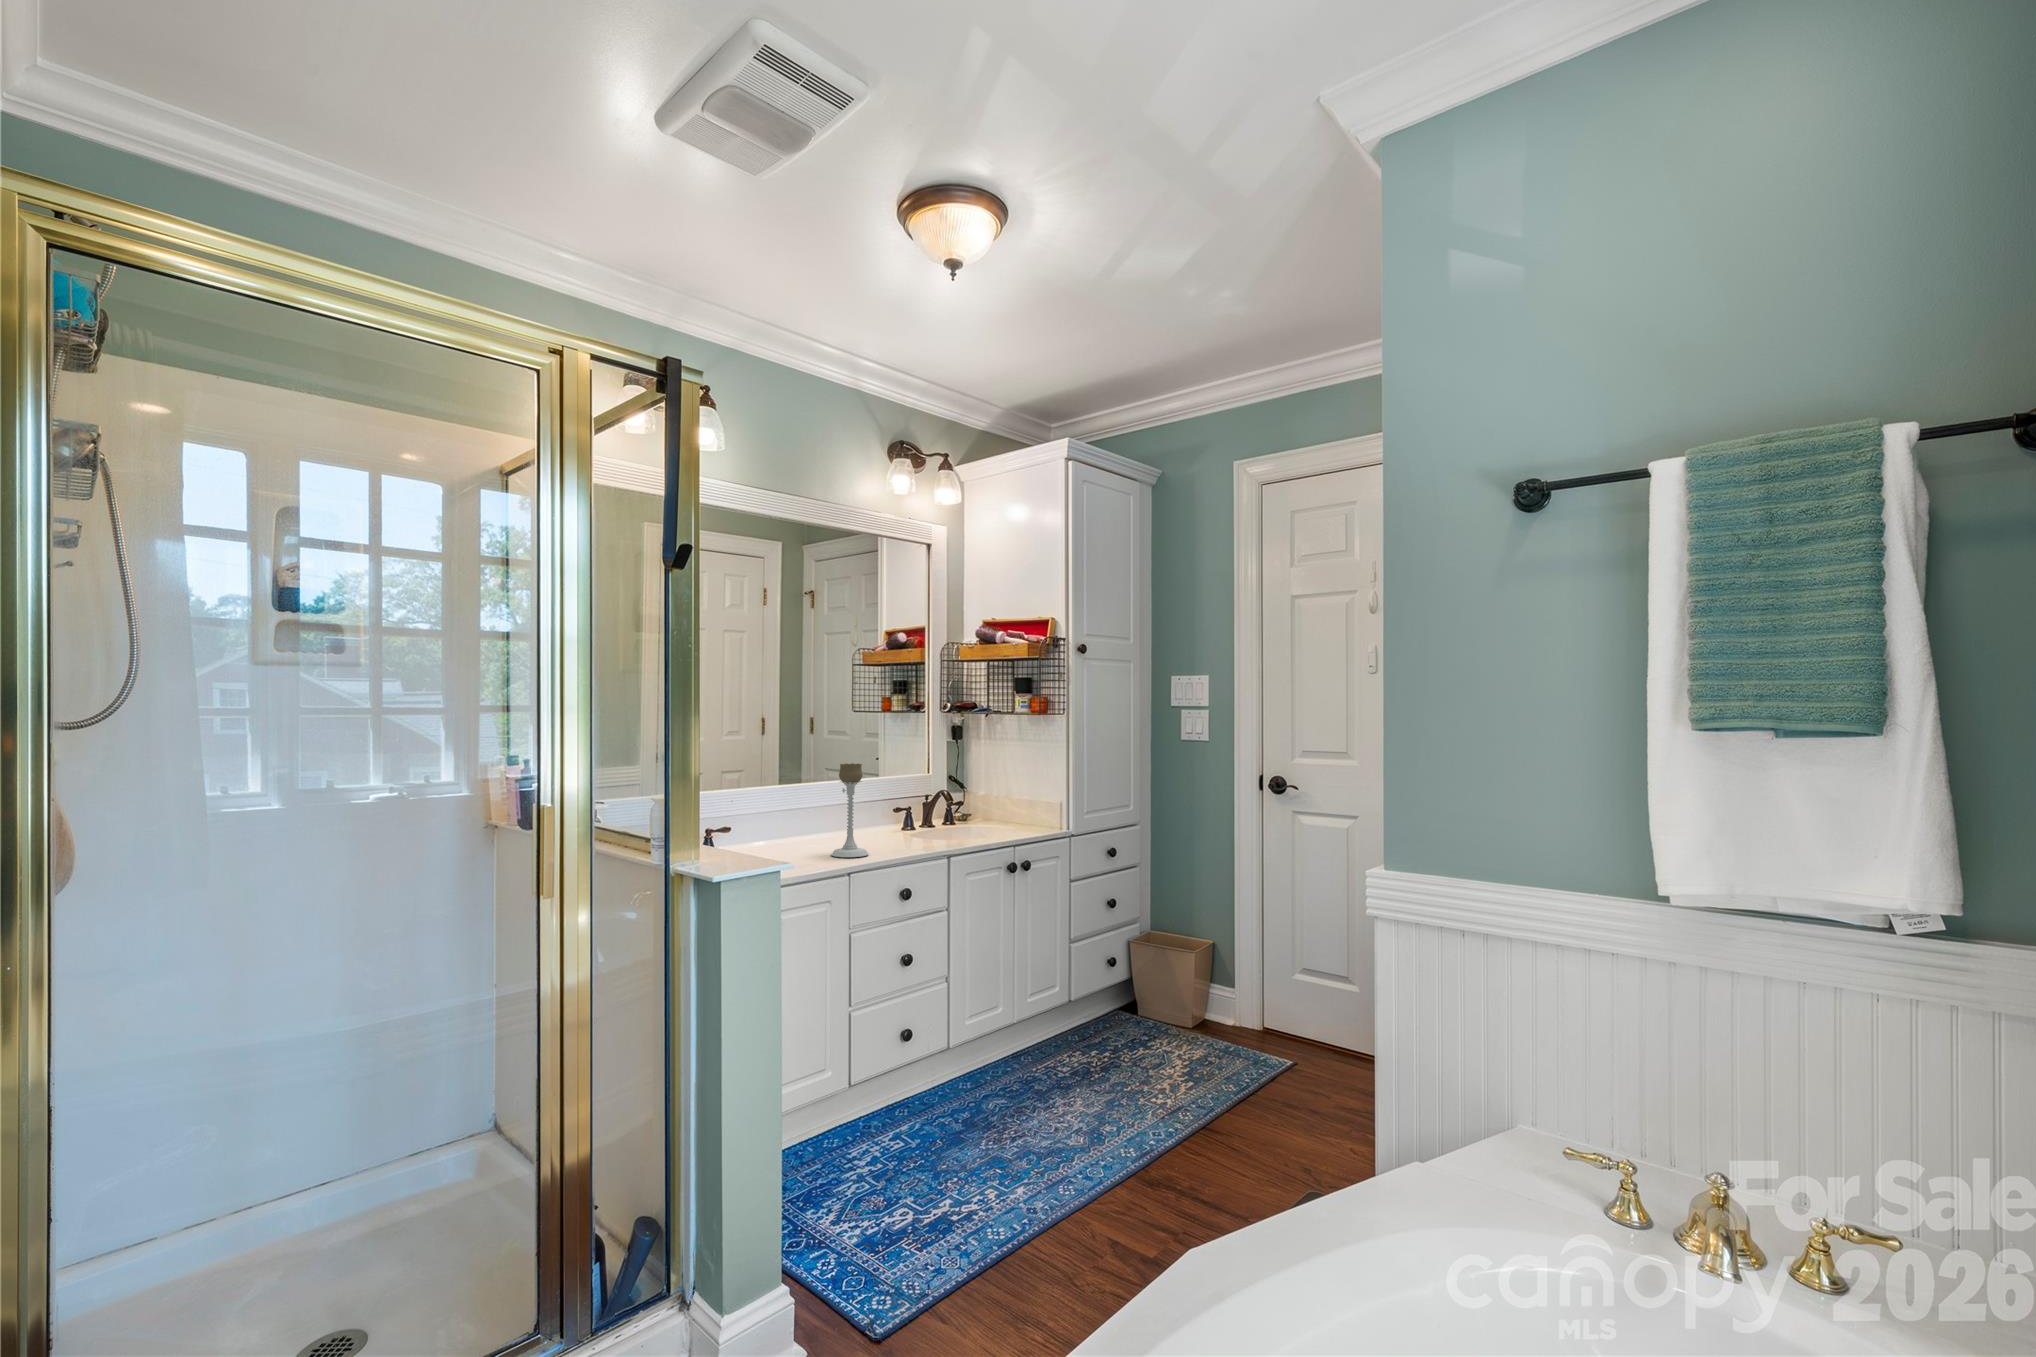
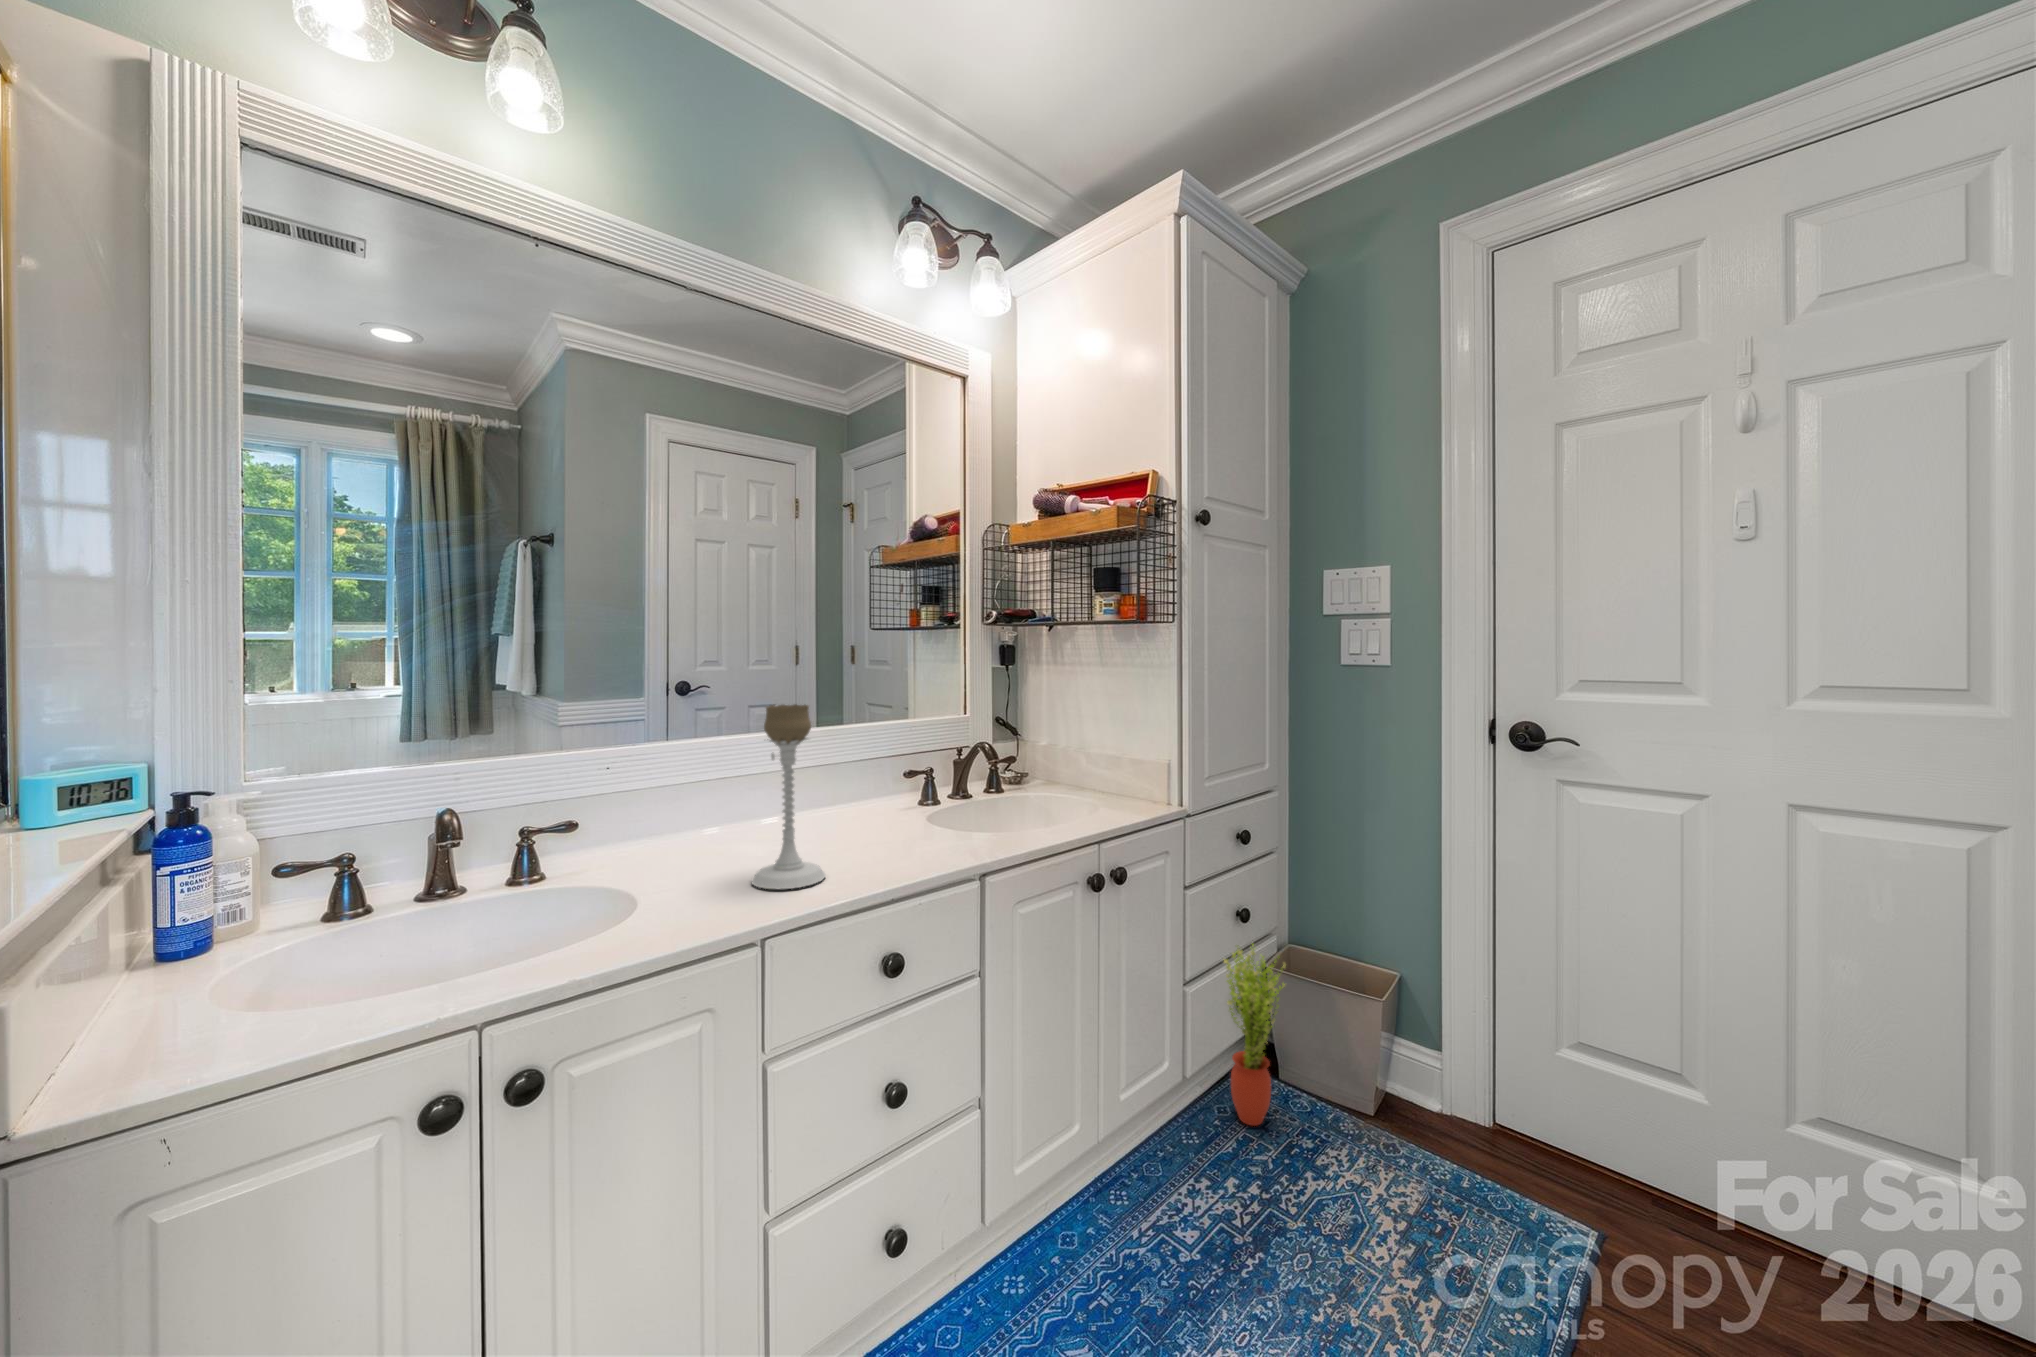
potted plant: none [1095,918,1135,1034] -> present [1224,948,1286,1126]

